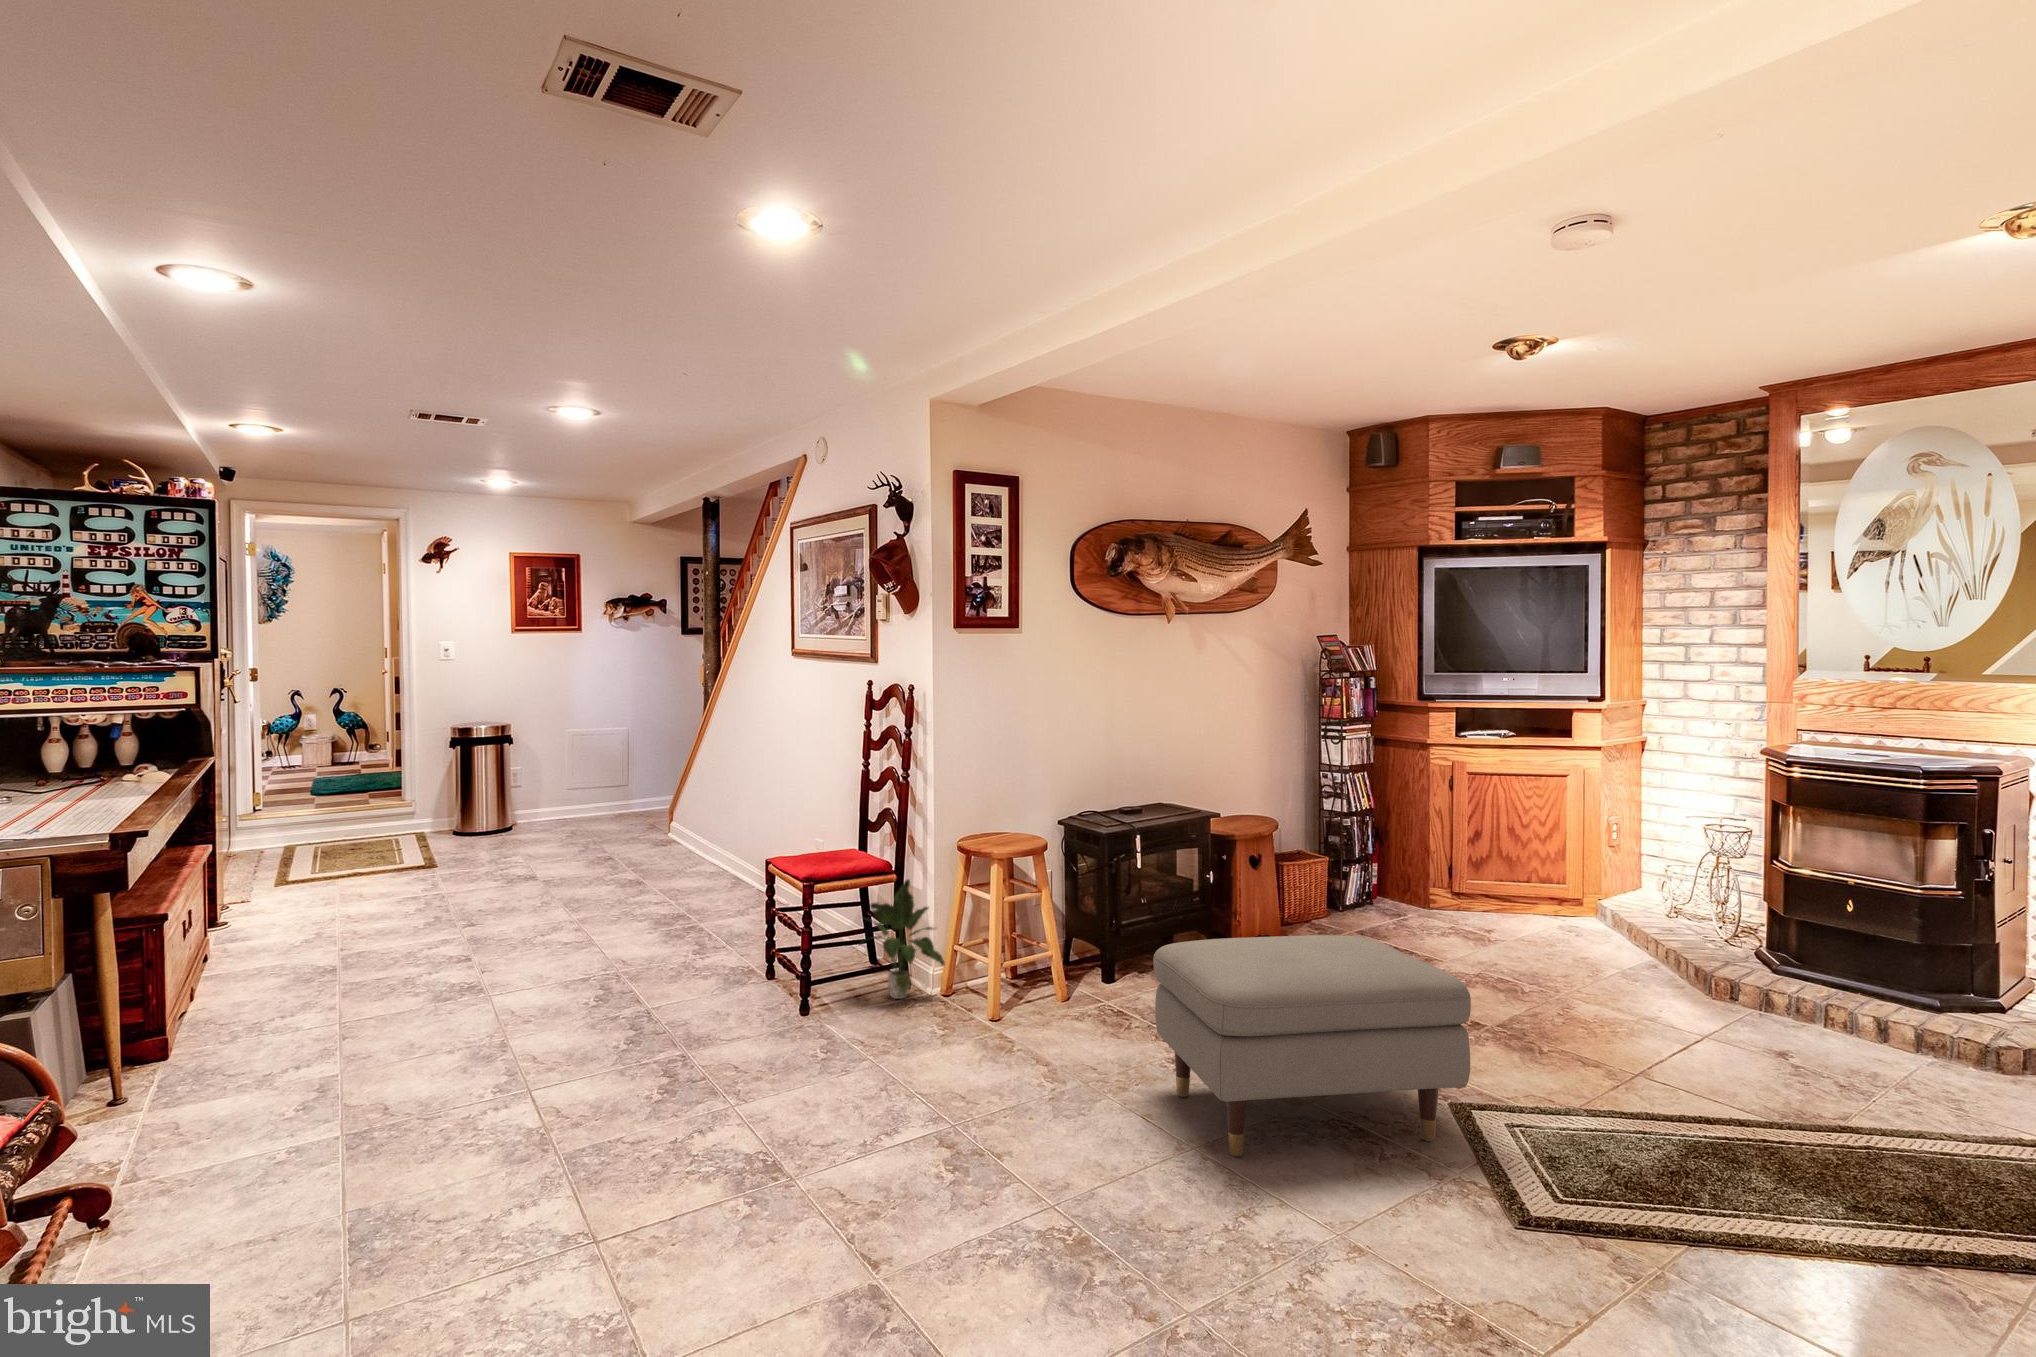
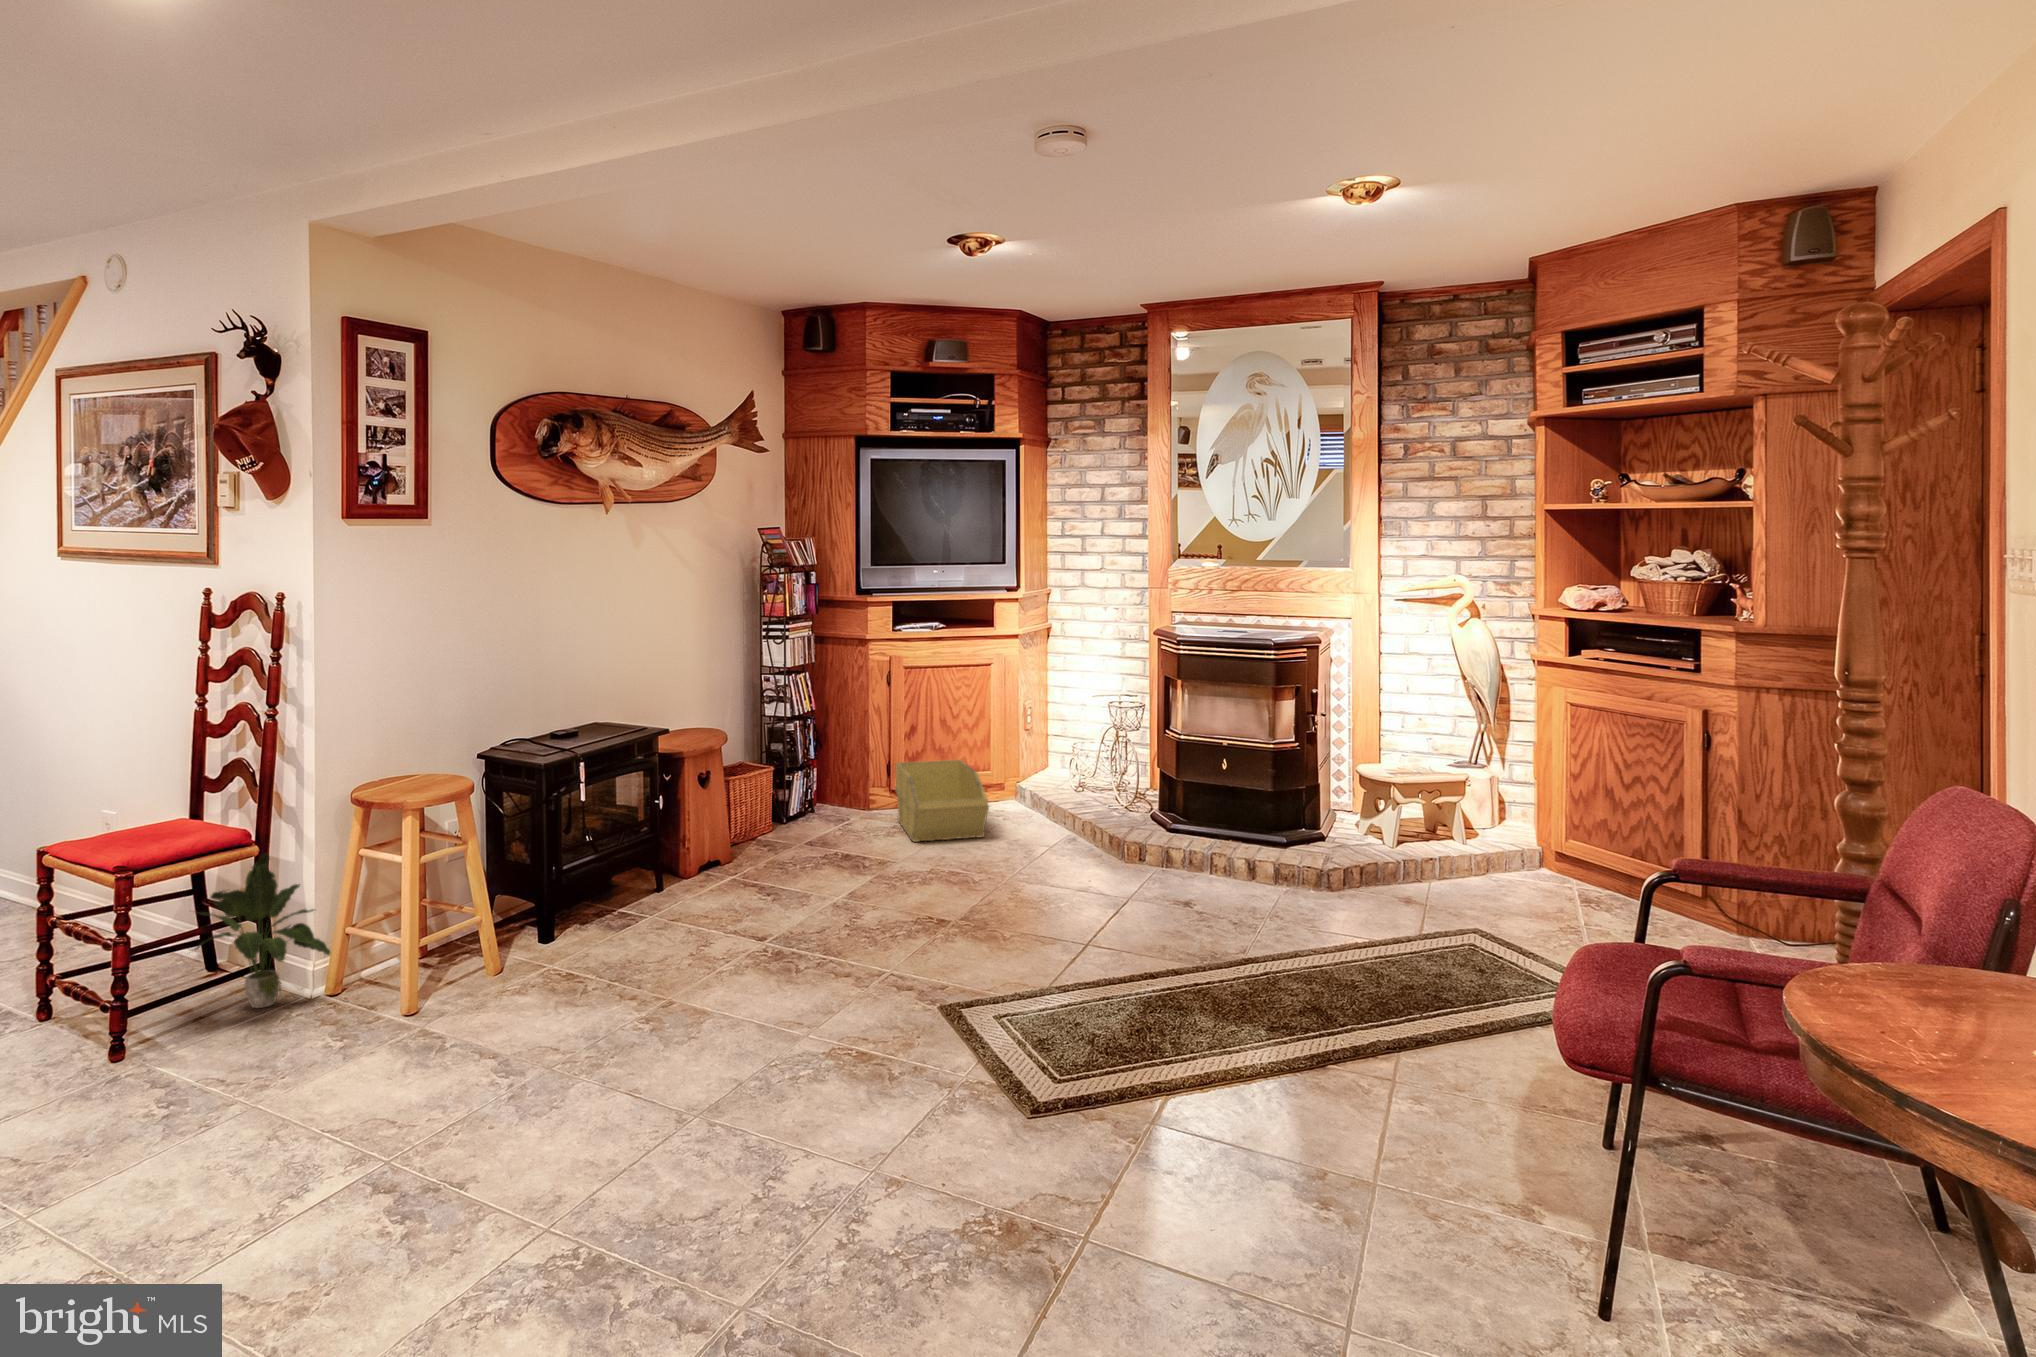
storage bin: none [1453,869,1552,956] -> present [895,760,989,842]
ottoman: present [1153,935,1471,1156] -> none [628,852,969,1112]

